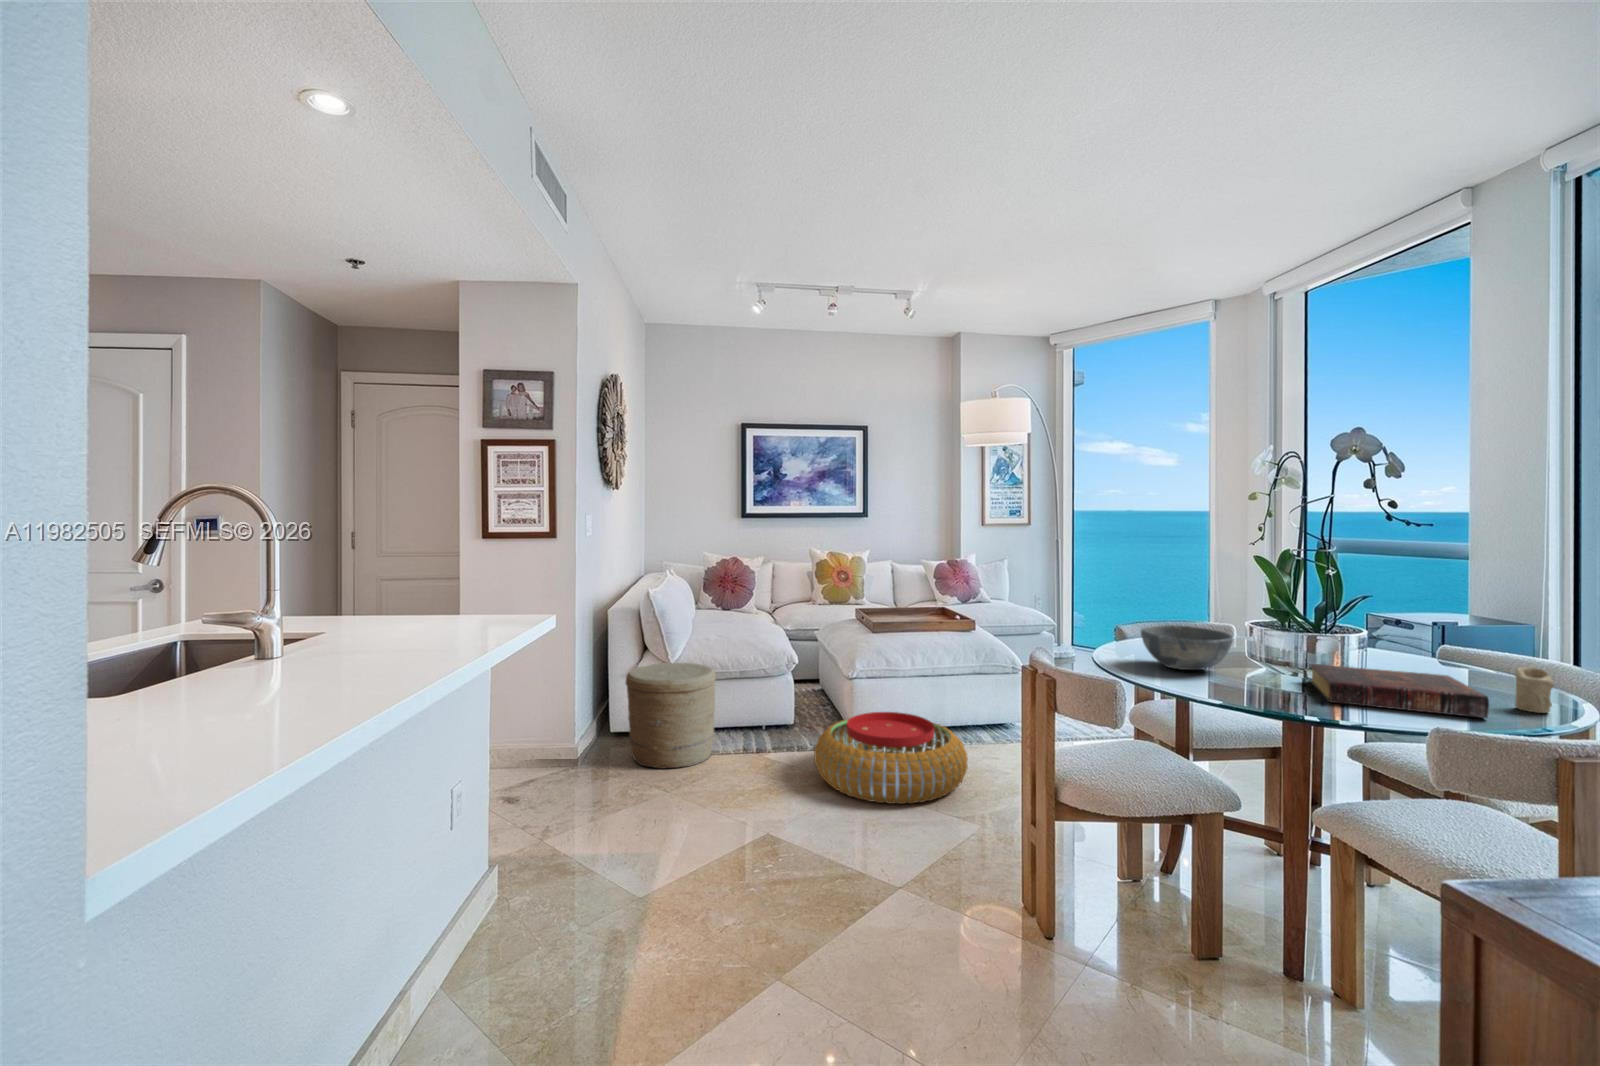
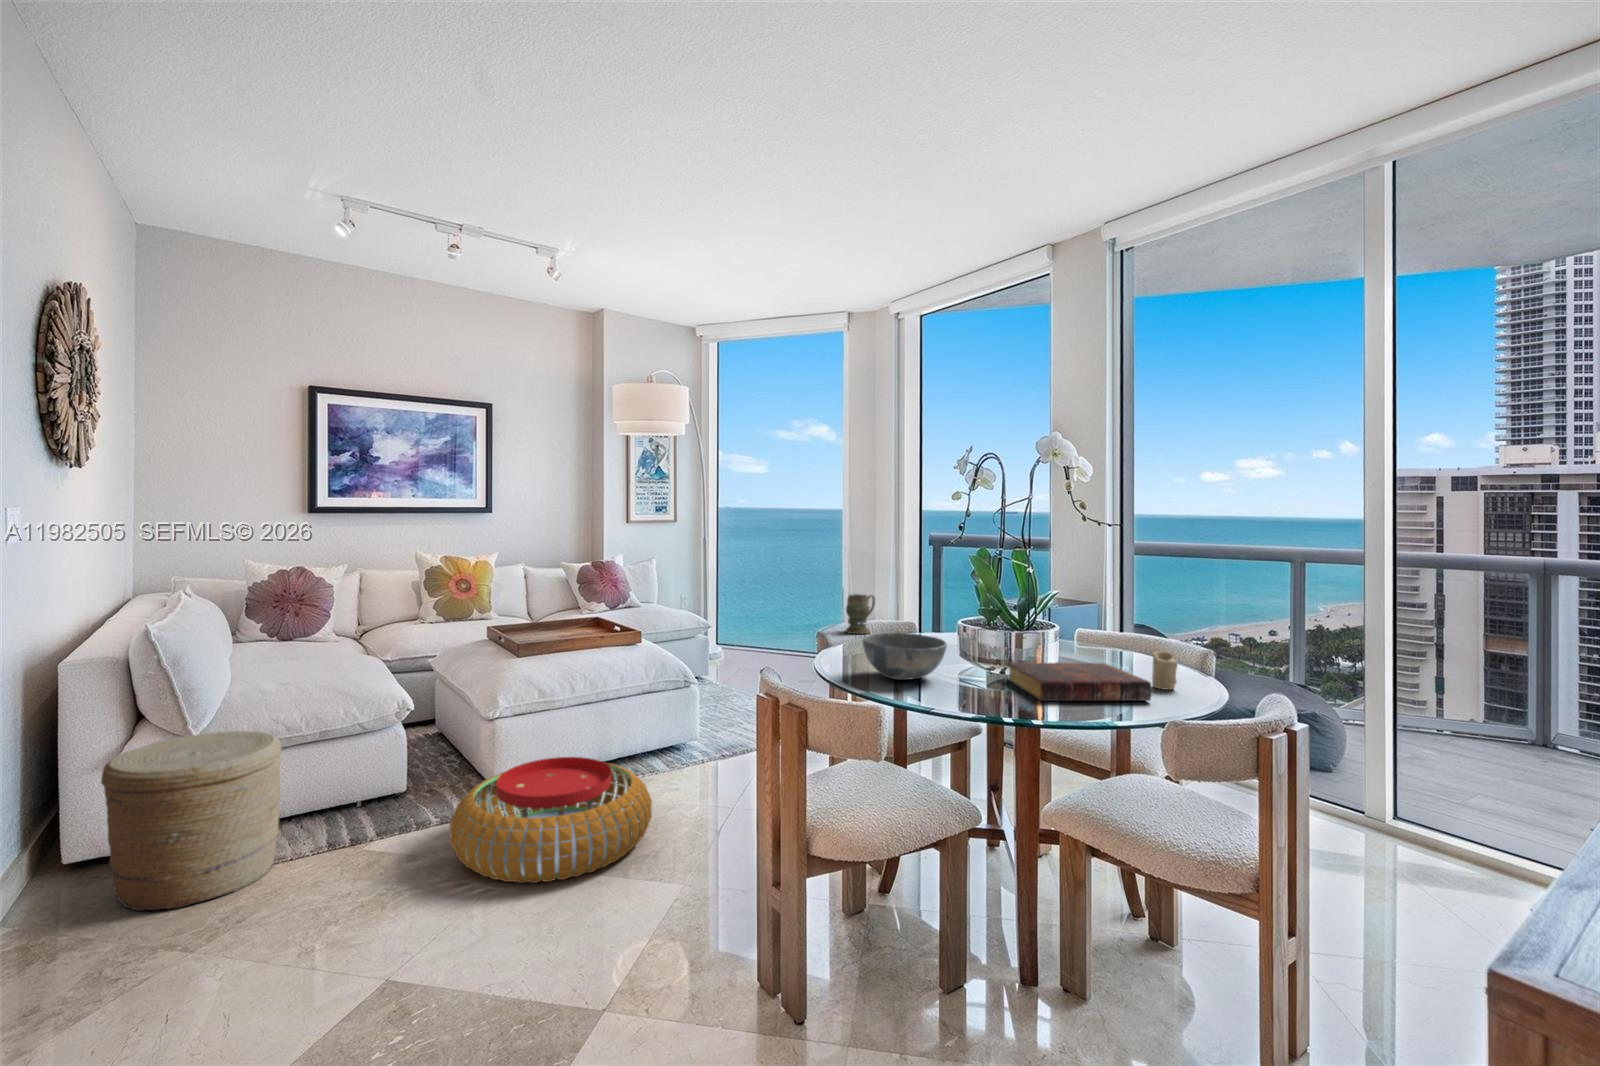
mug: none [1159,592,1195,631] -> present [845,594,875,634]

